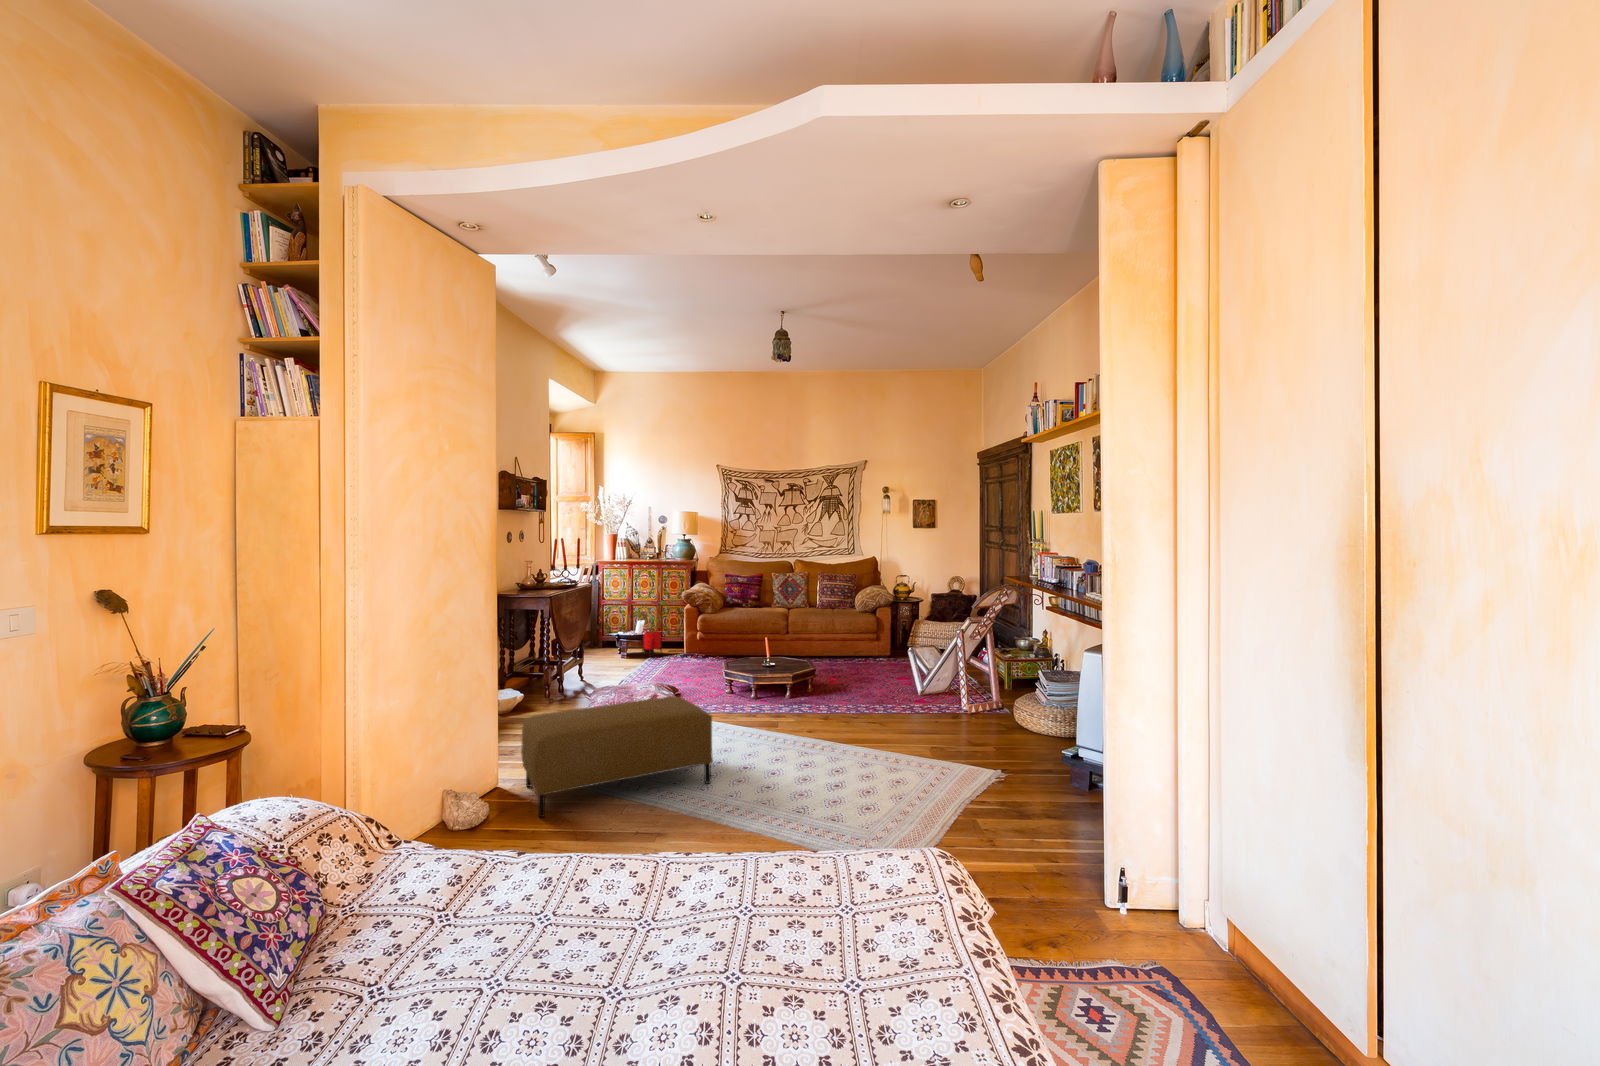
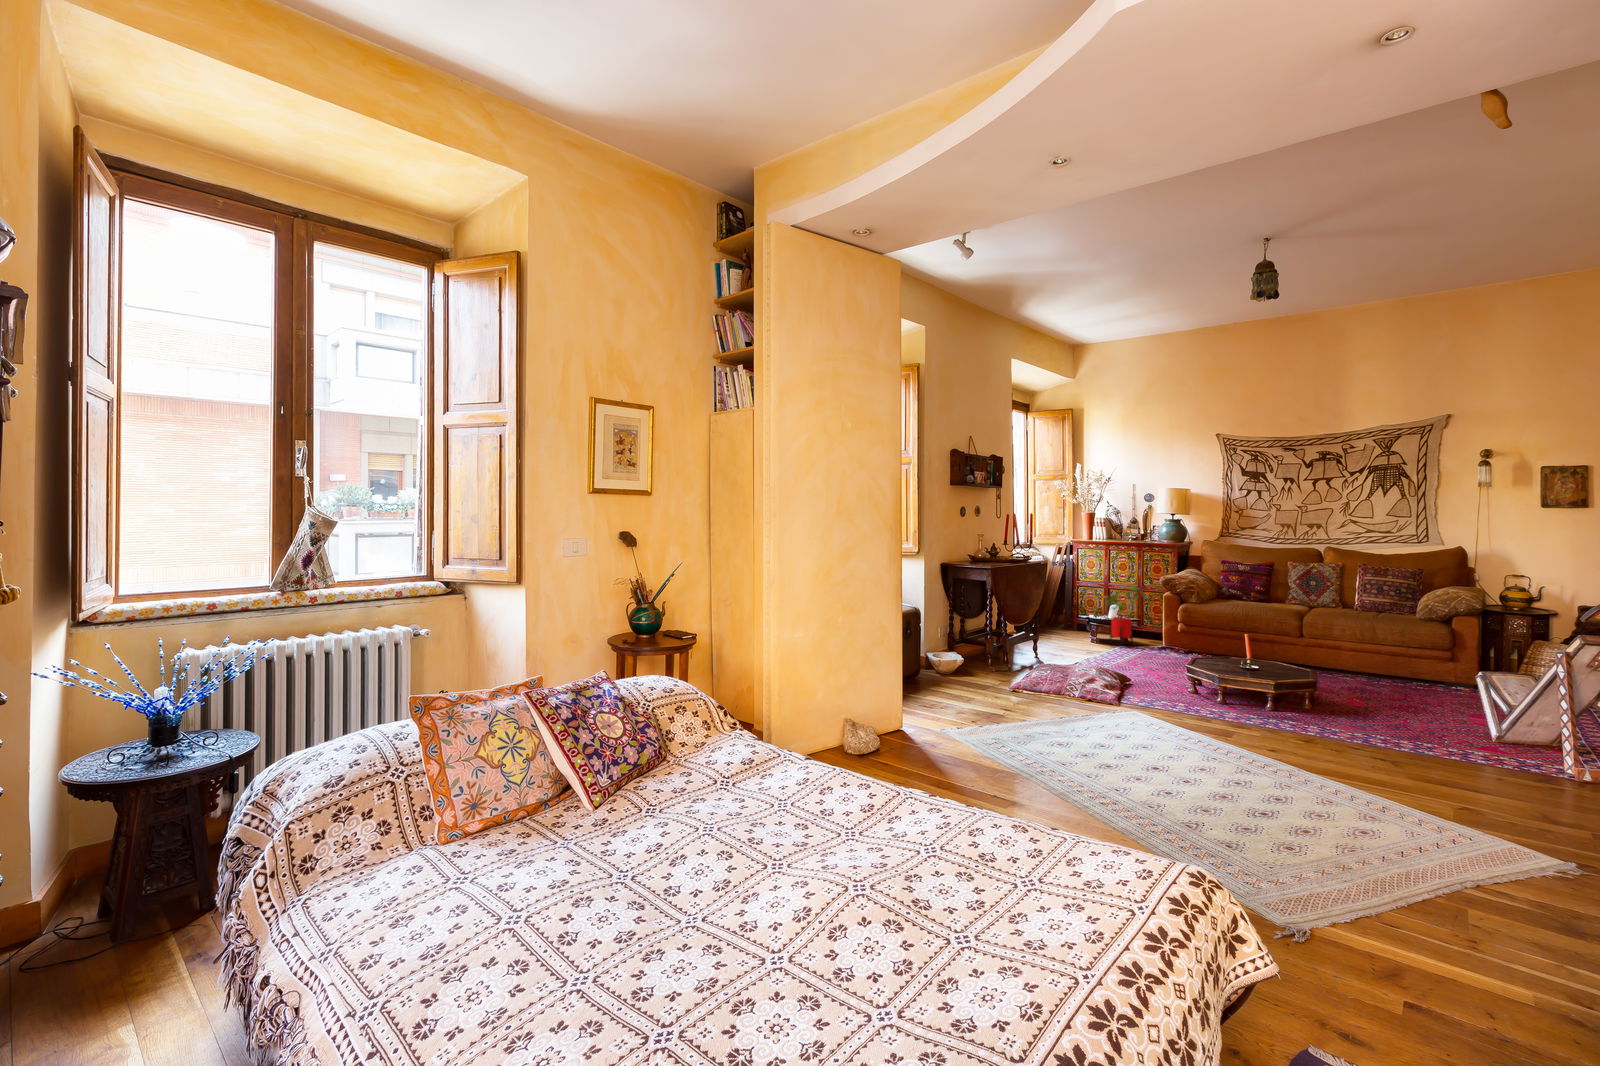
ottoman: present [521,697,713,817] -> none [925,671,1117,778]

